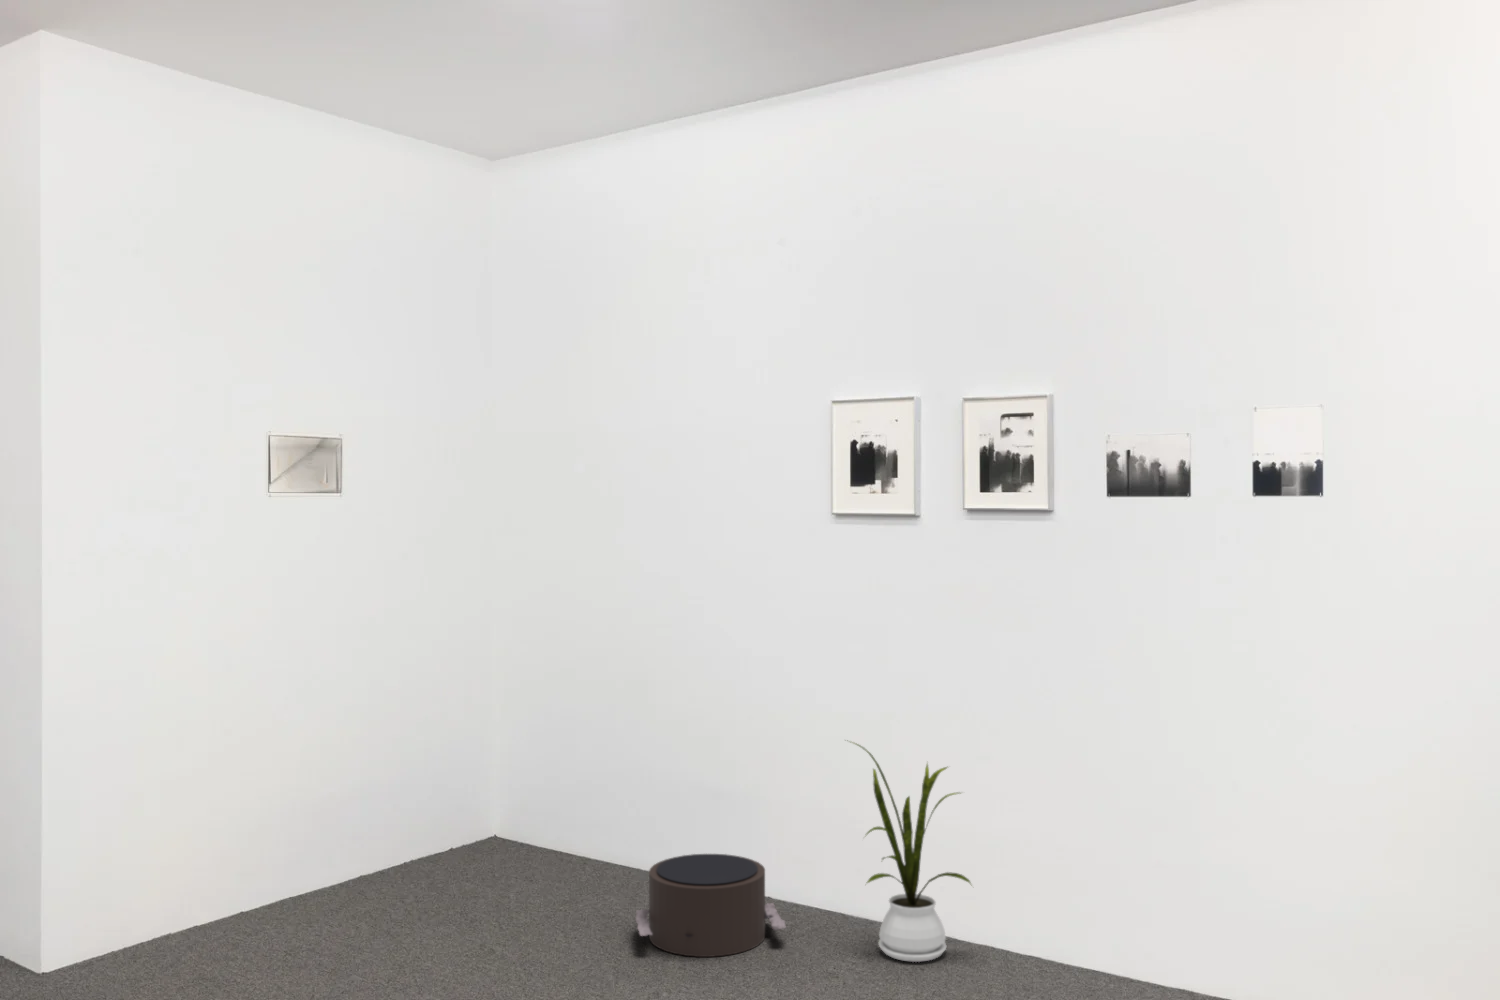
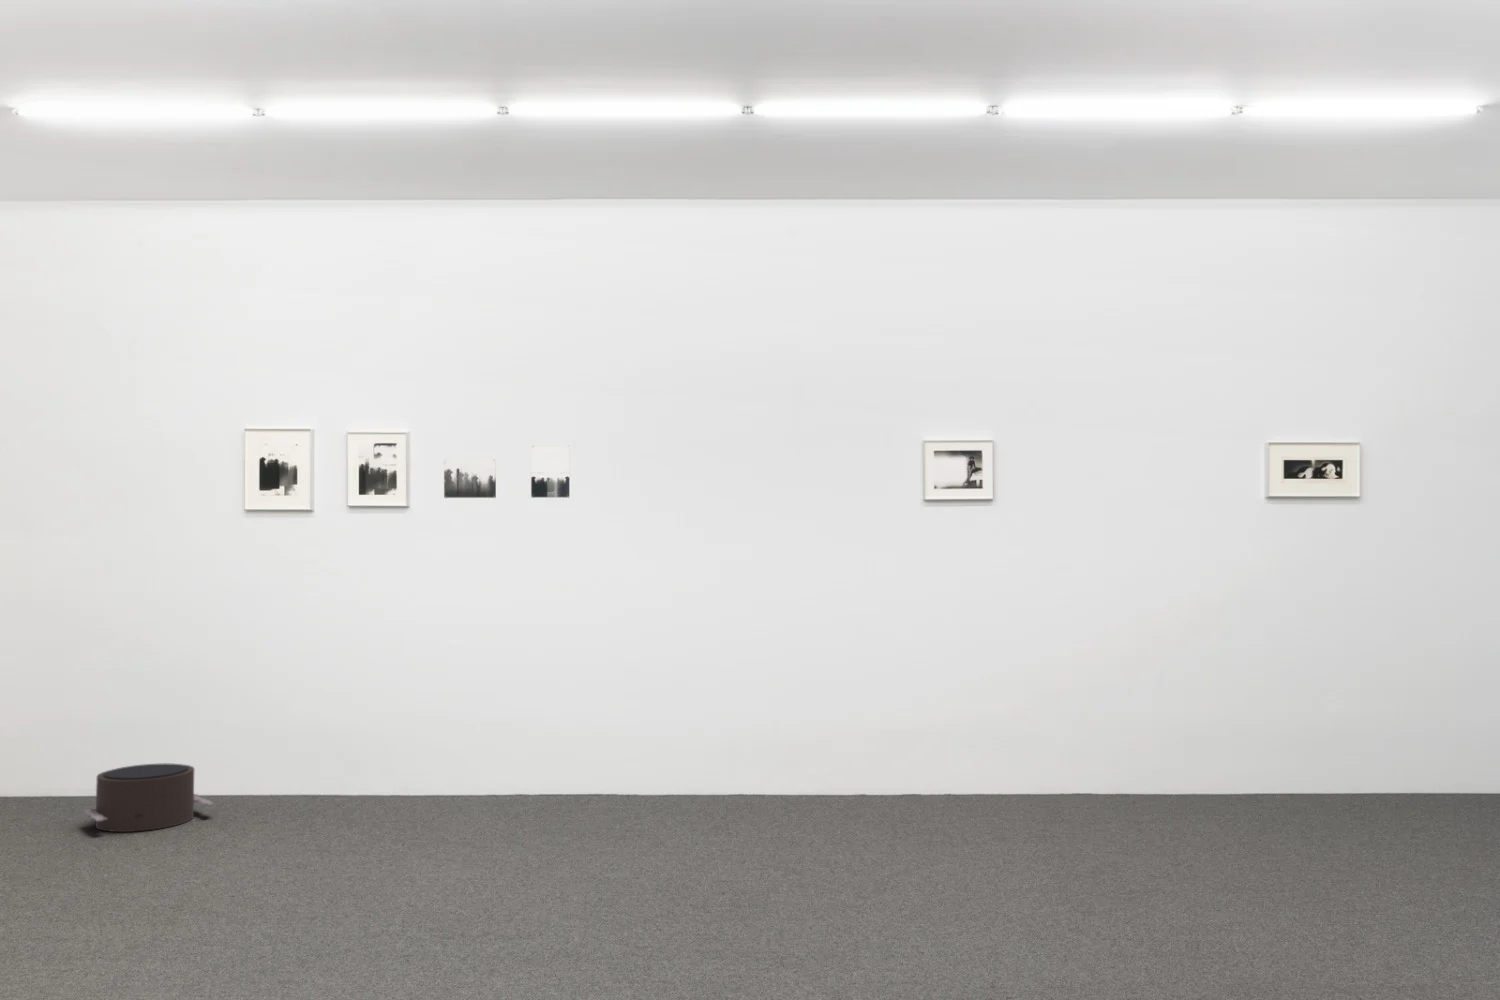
house plant: present [856,744,970,962] -> none [257,667,354,812]

